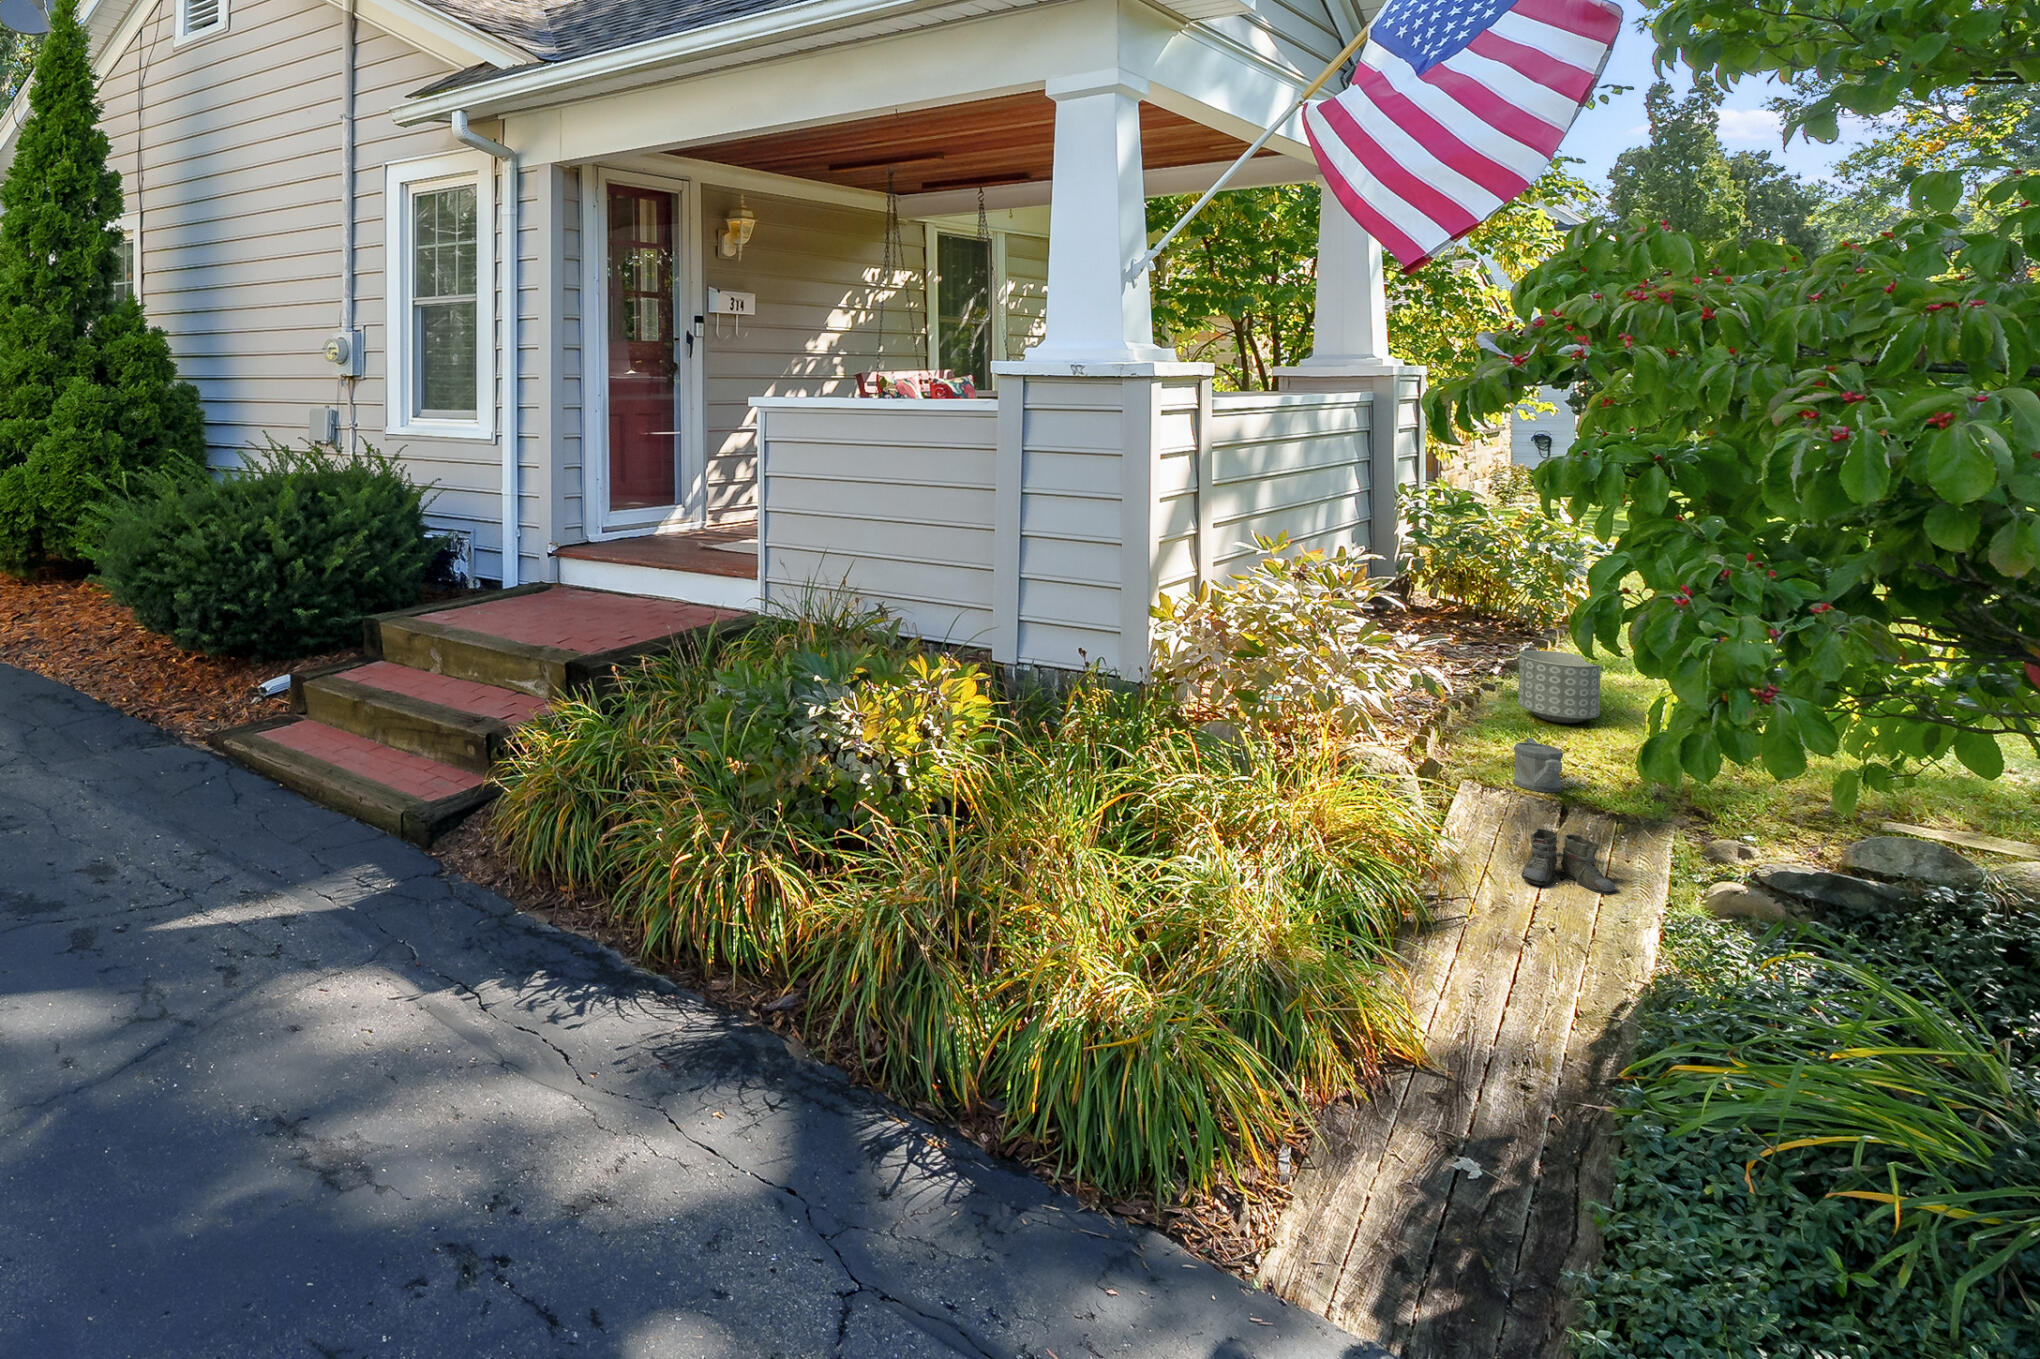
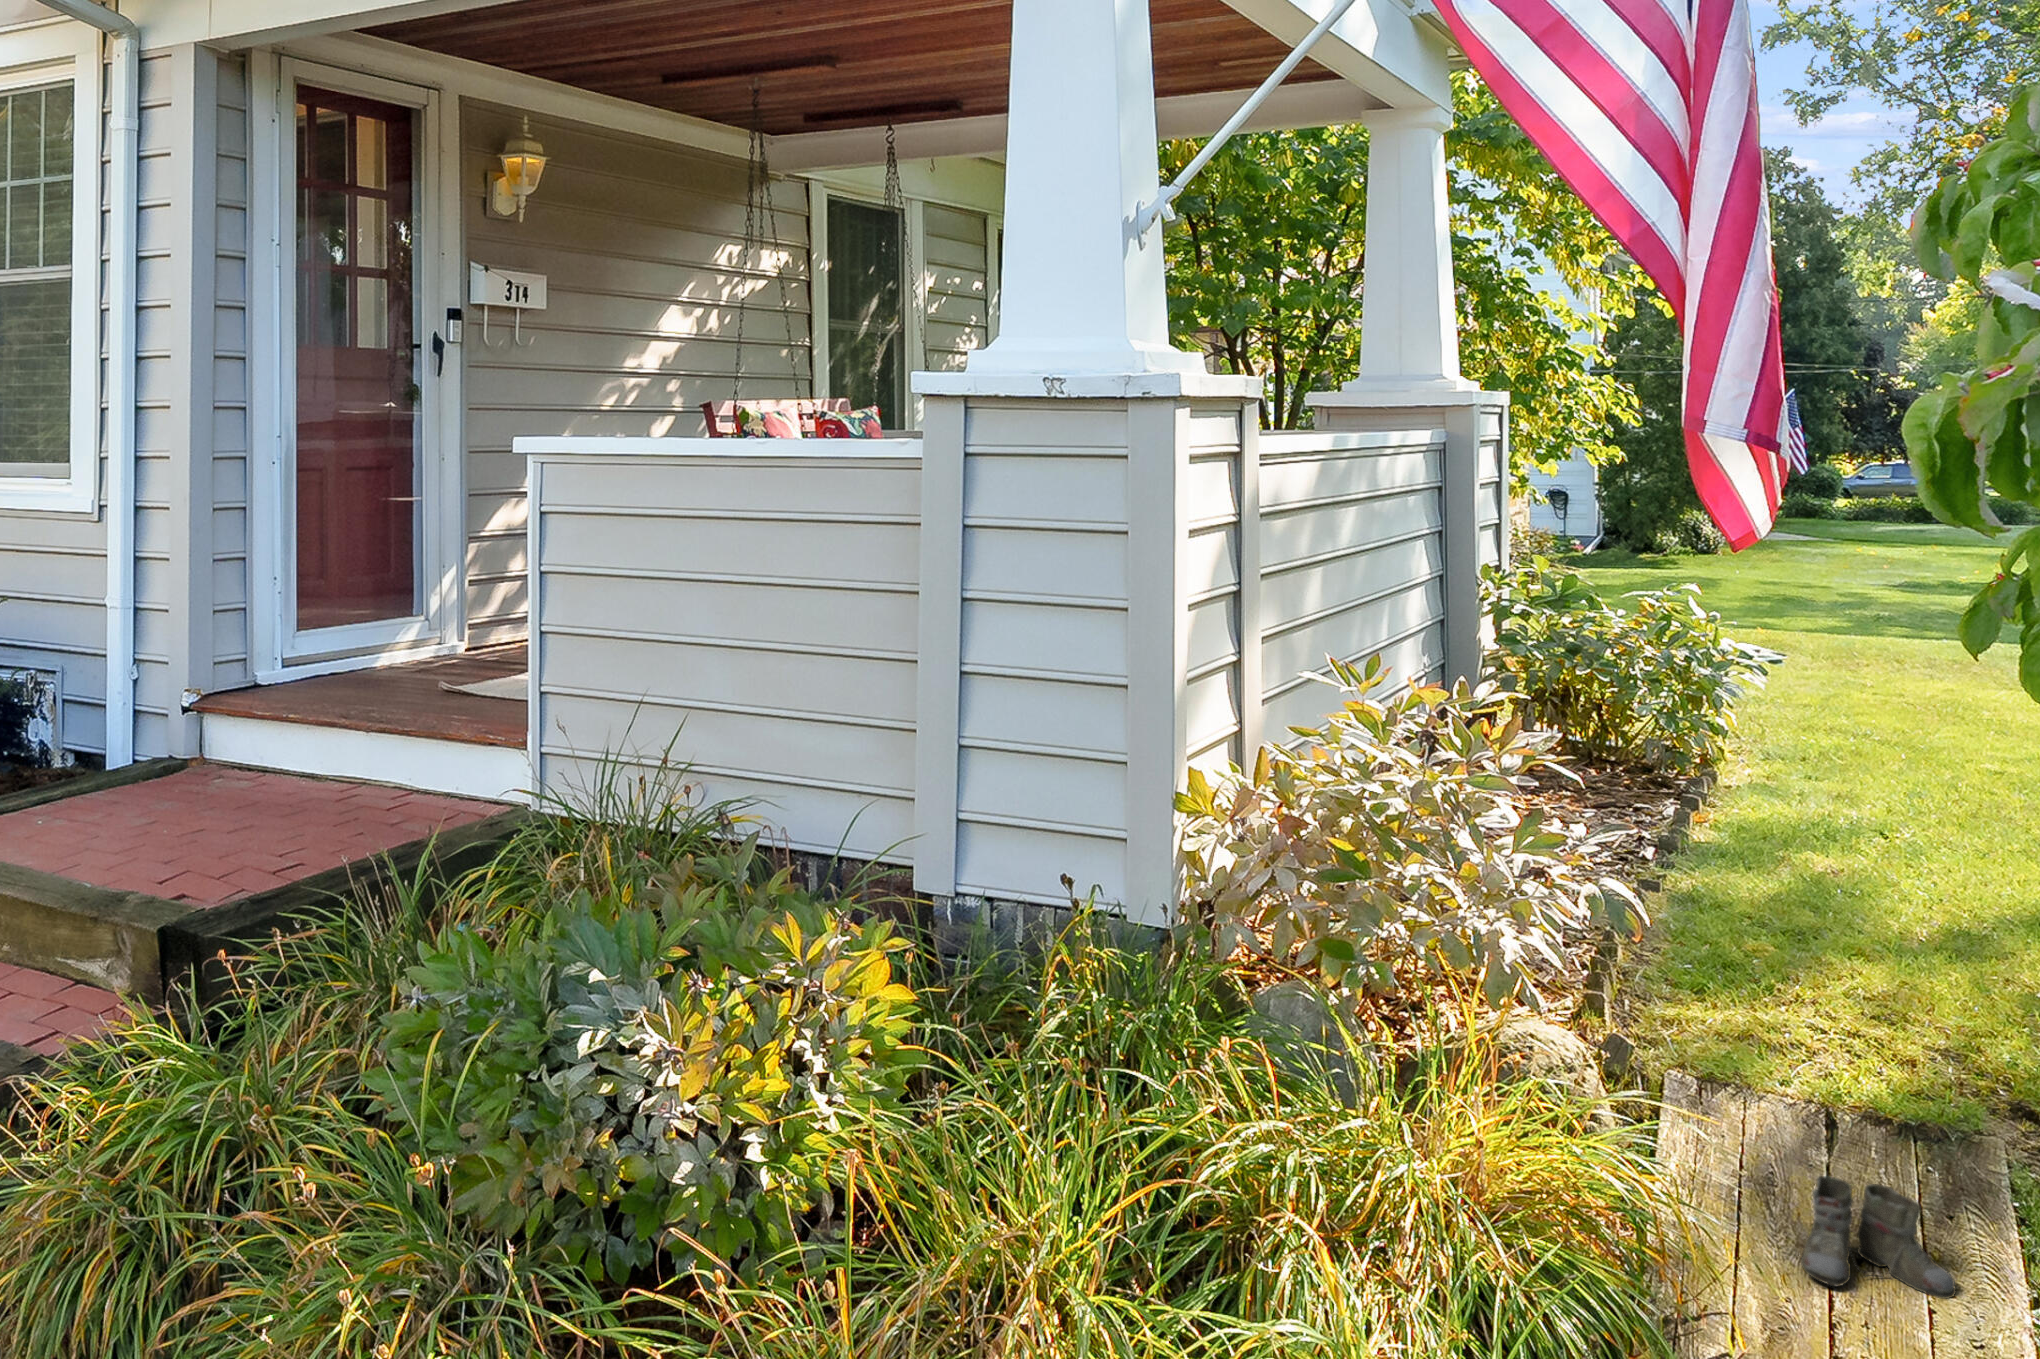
planter: present [1518,650,1601,723] -> none [1680,817,1796,931]
watering can: present [1513,738,1563,793] -> none [1725,979,1814,1076]

